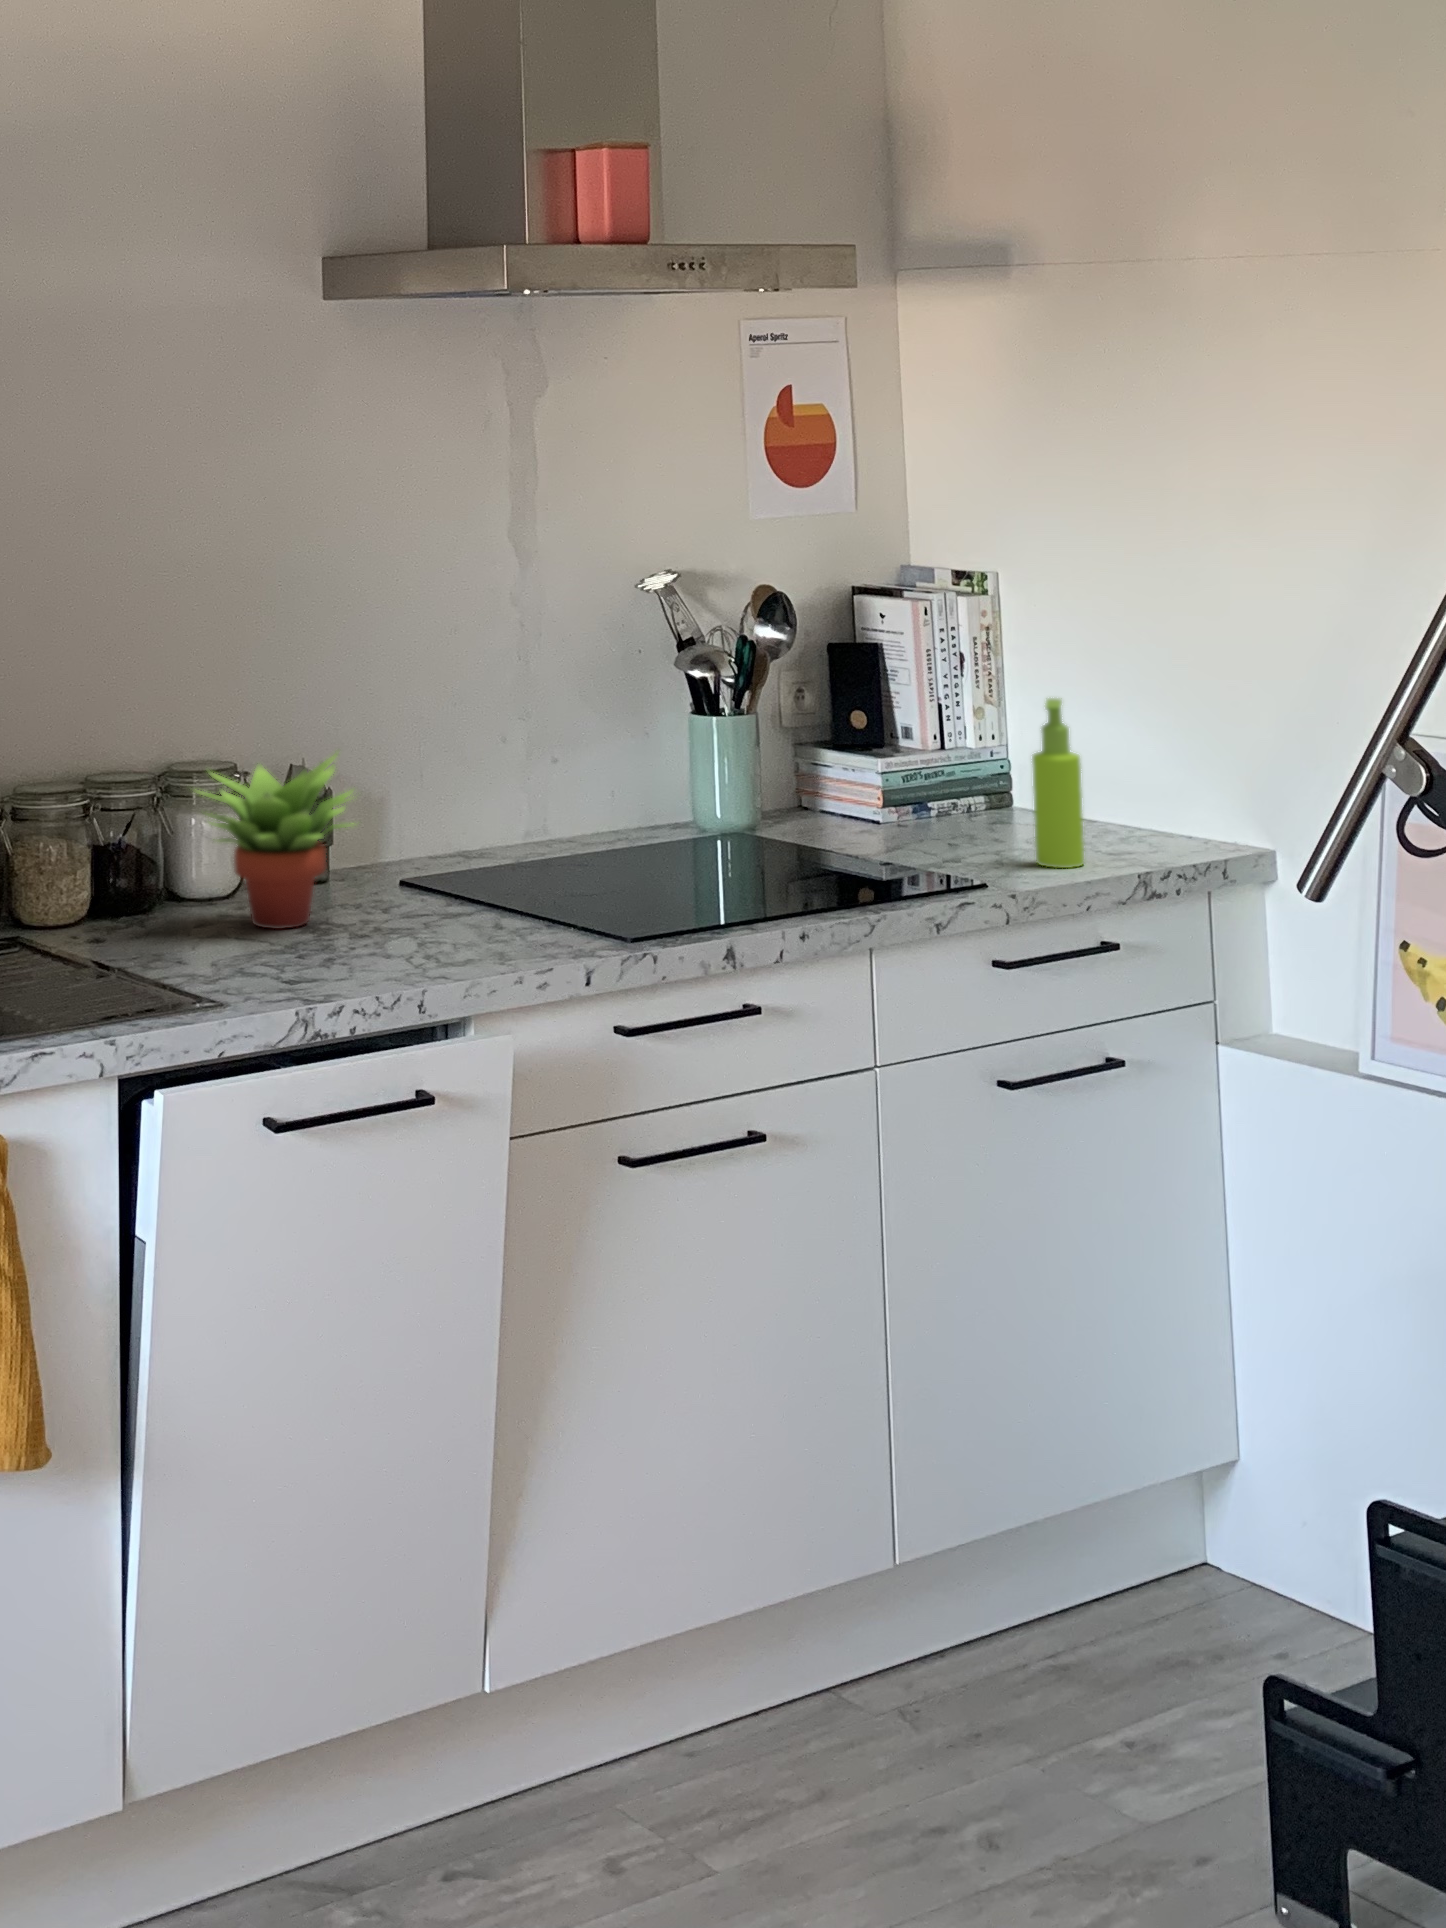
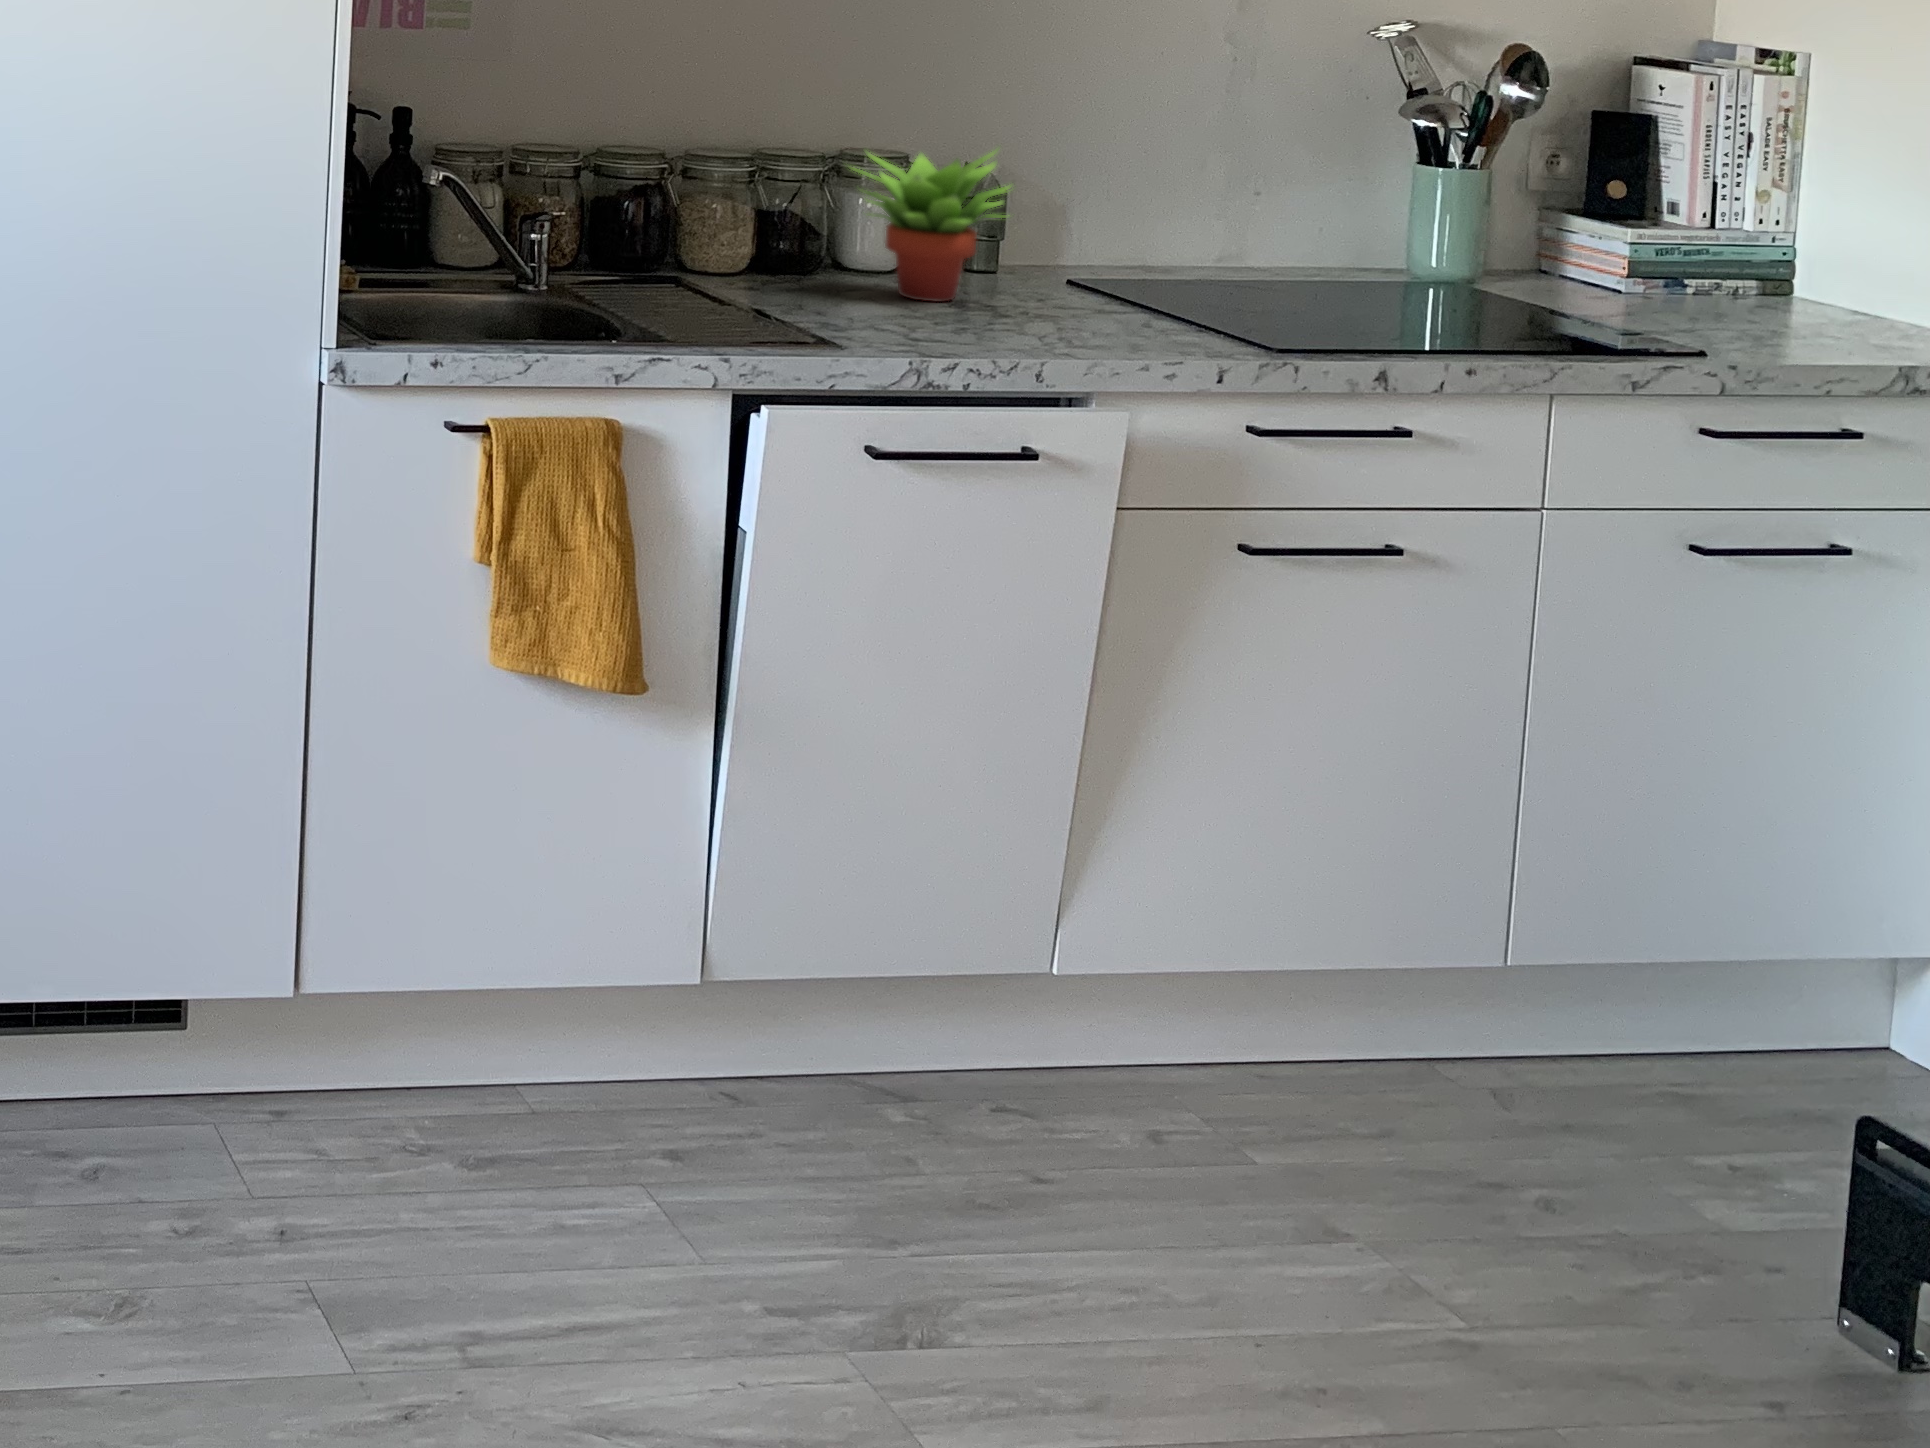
soap dispenser: present [1032,698,1084,868] -> none [1782,182,1854,357]

